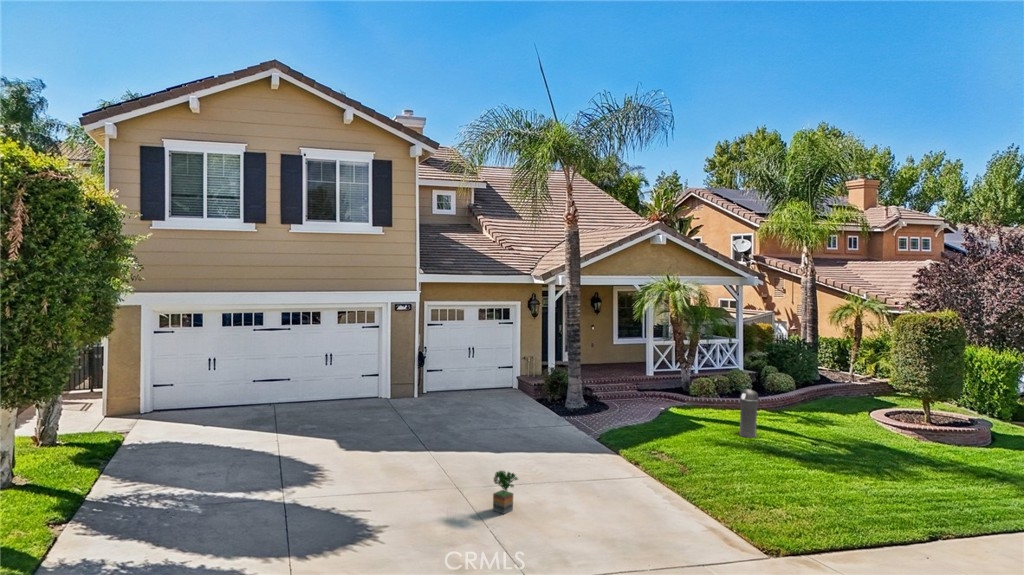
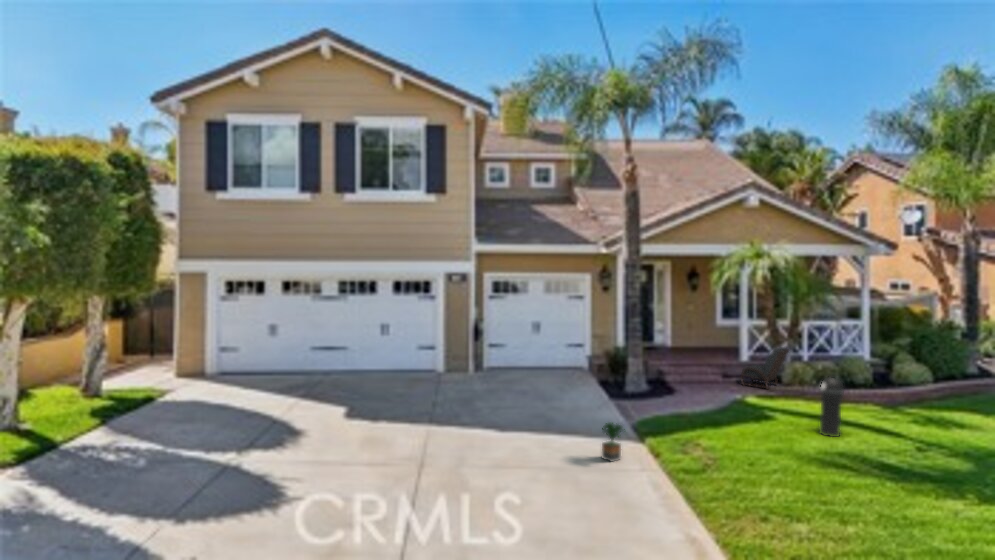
lounge chair: none [653,364,692,401] -> present [741,347,789,388]
potted tree: present [493,471,518,514] -> present [602,423,625,461]

